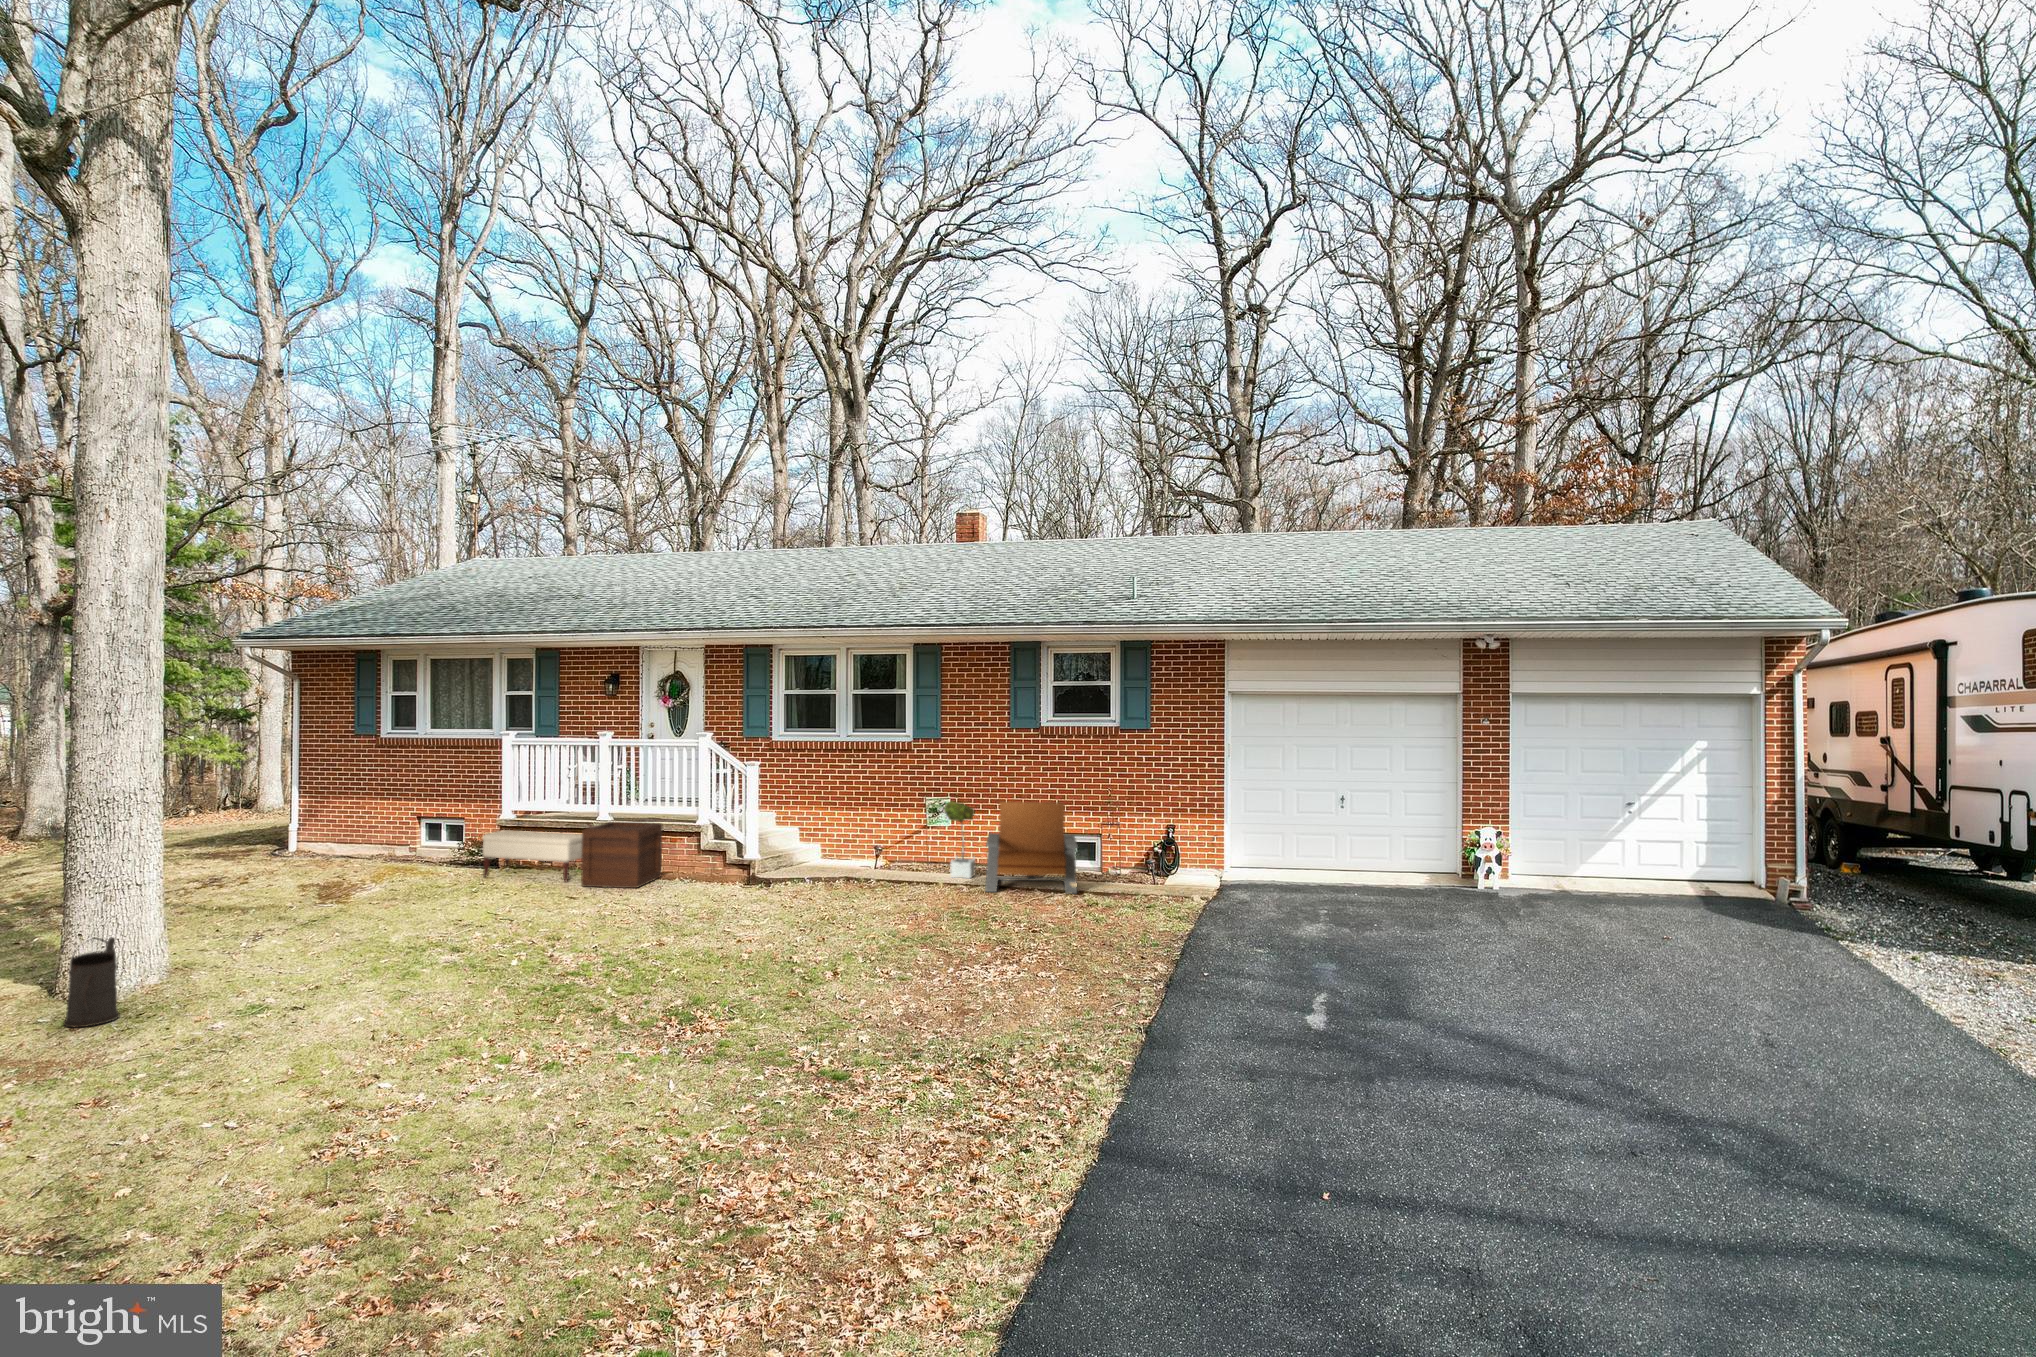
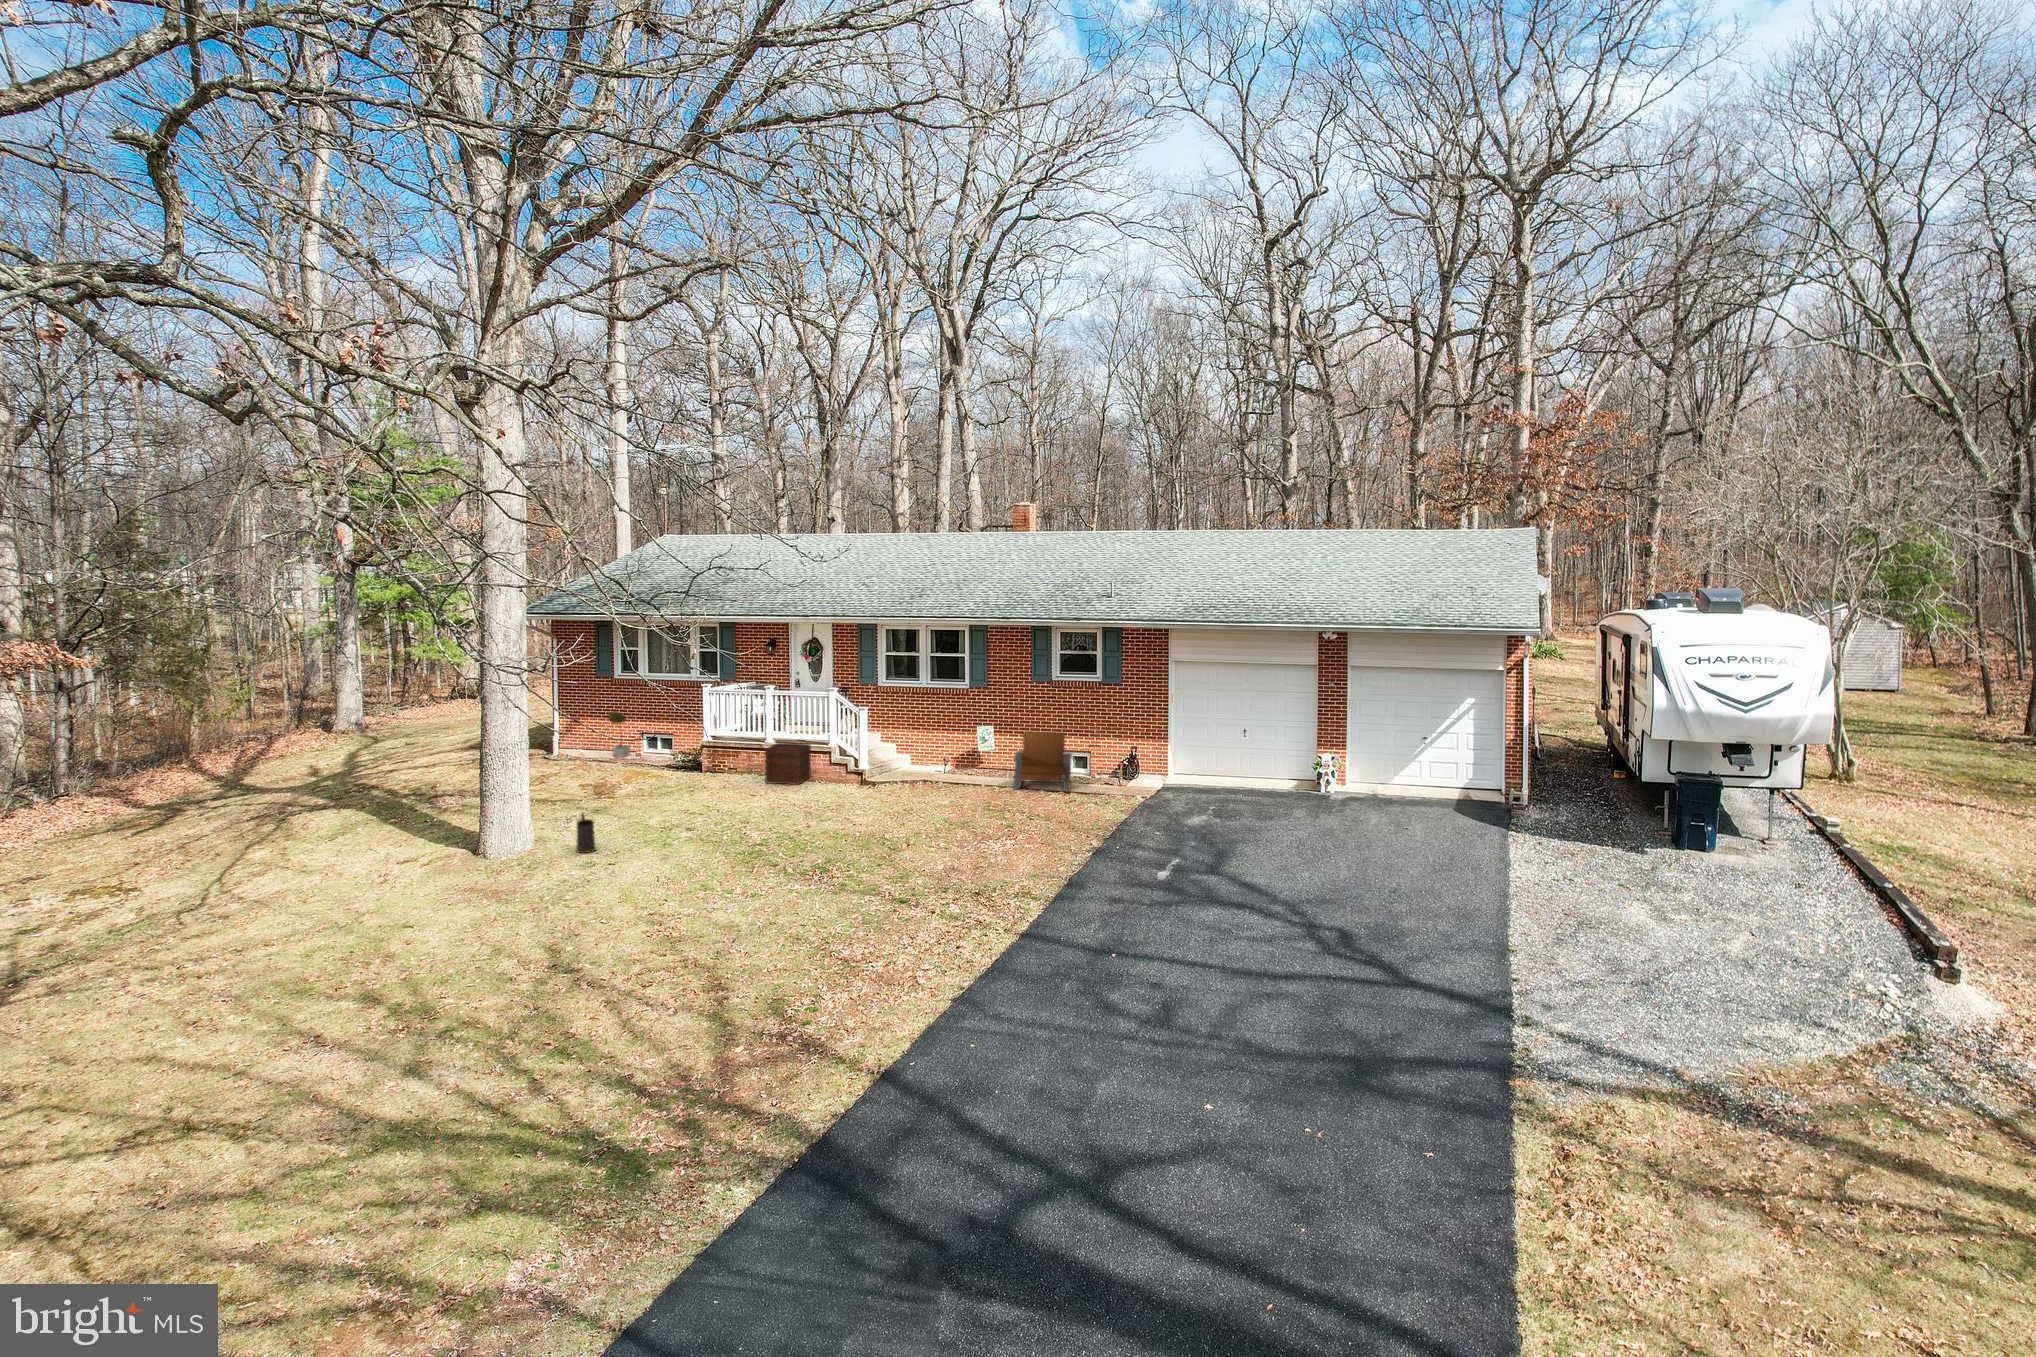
potted tree: present [944,801,975,878] -> present [608,712,630,757]
bench: present [483,830,582,882] -> none [701,747,766,780]

